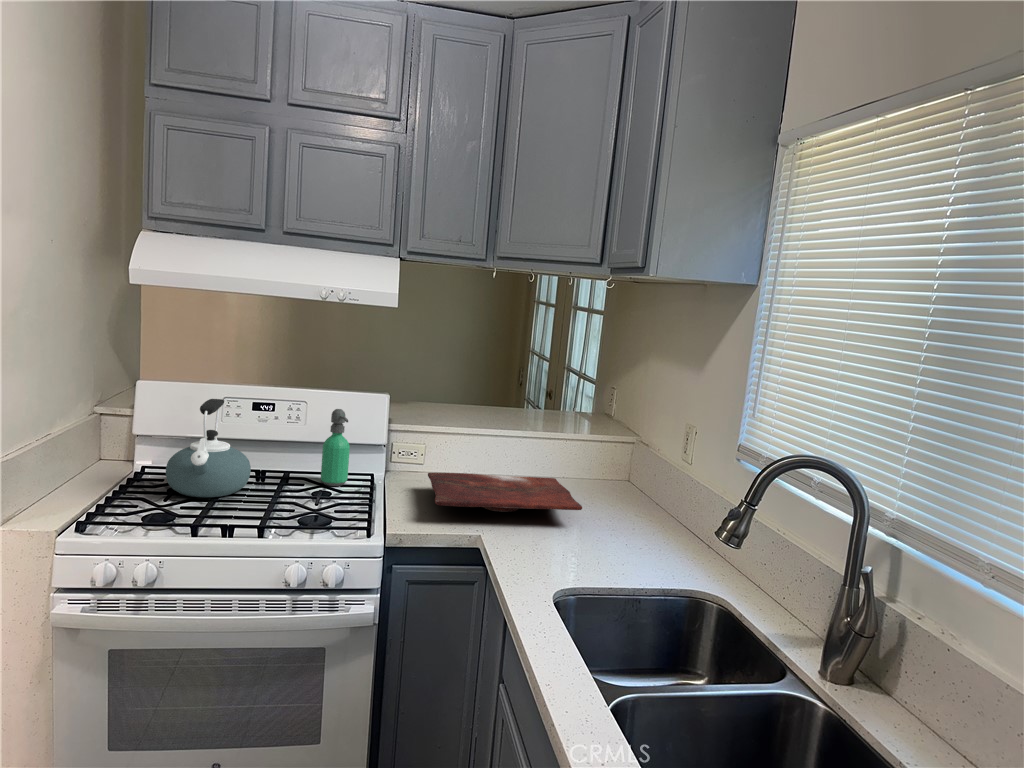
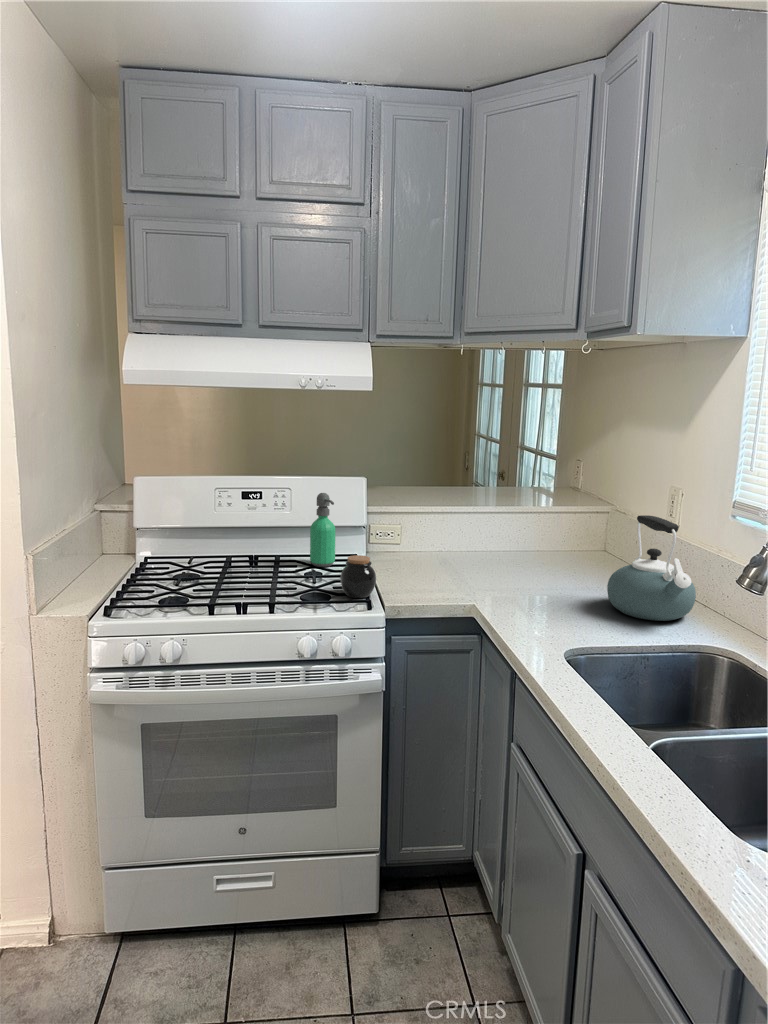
kettle: present [166,399,251,497] -> present [607,515,696,621]
cutting board: present [428,473,582,512] -> none [411,549,571,582]
jar: none [343,478,380,523] -> present [341,555,376,598]

